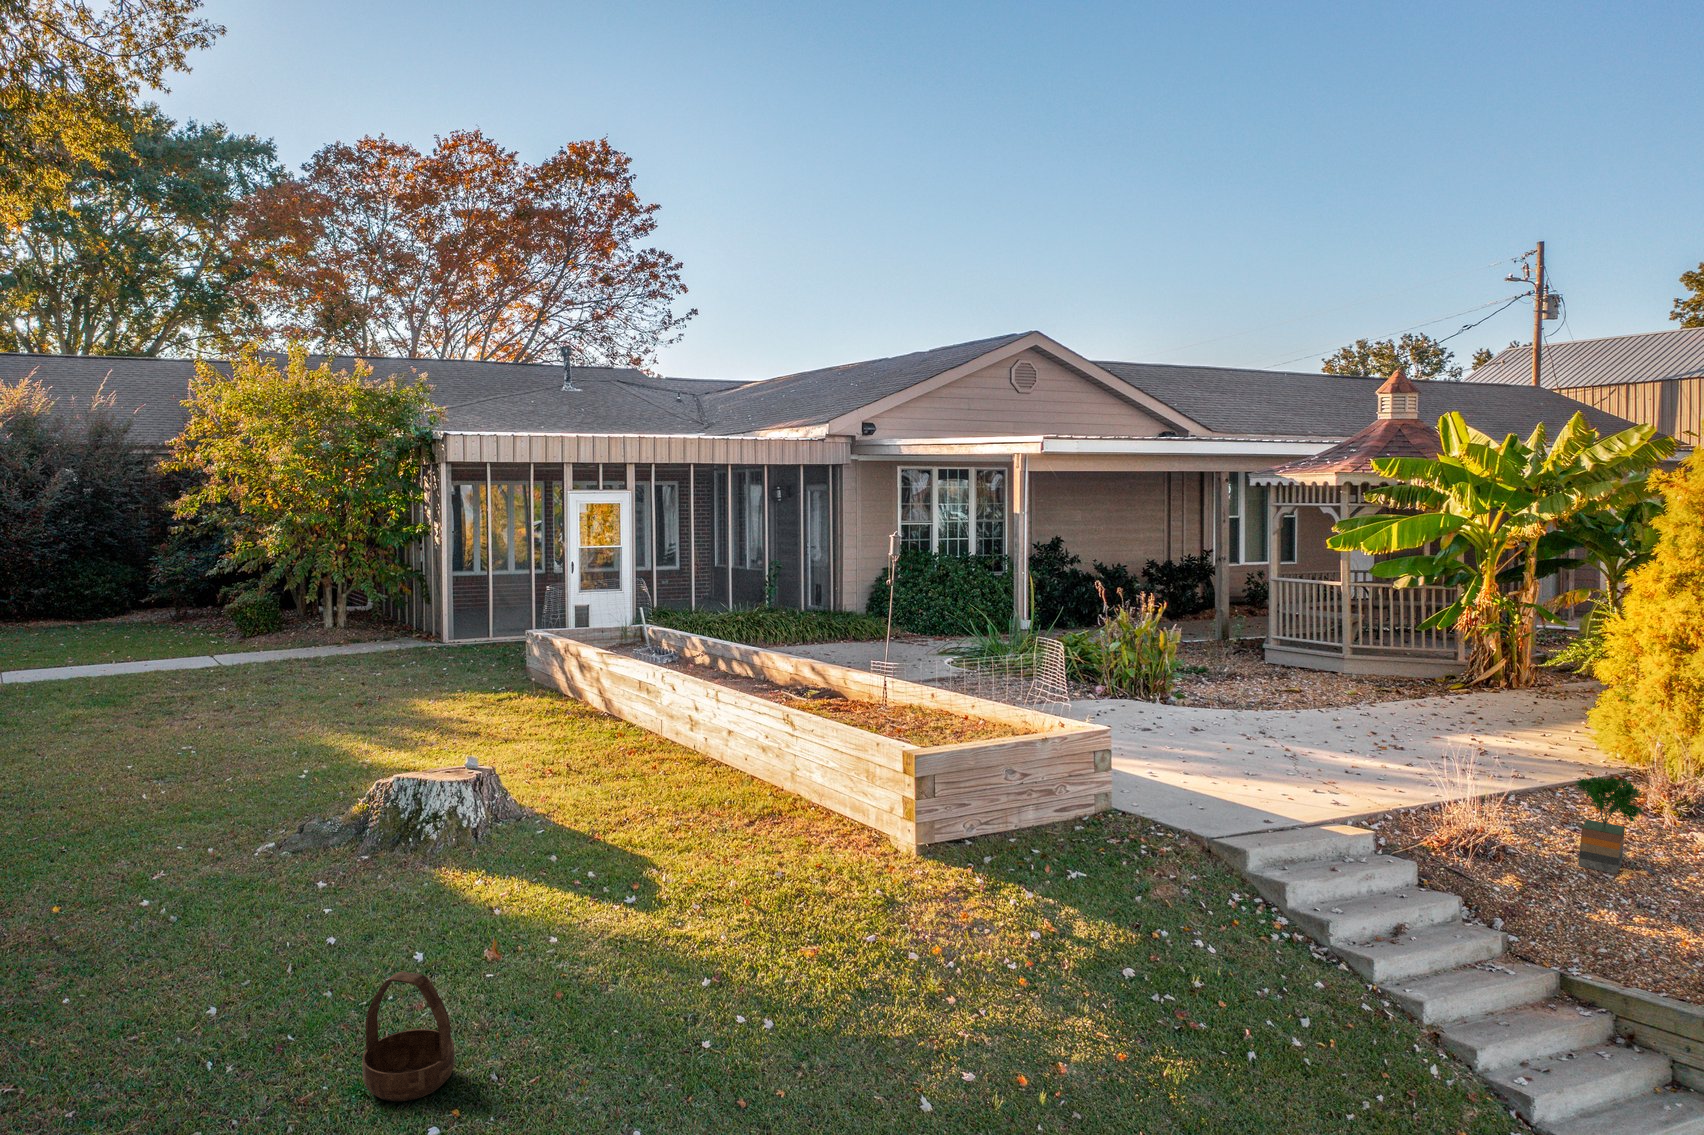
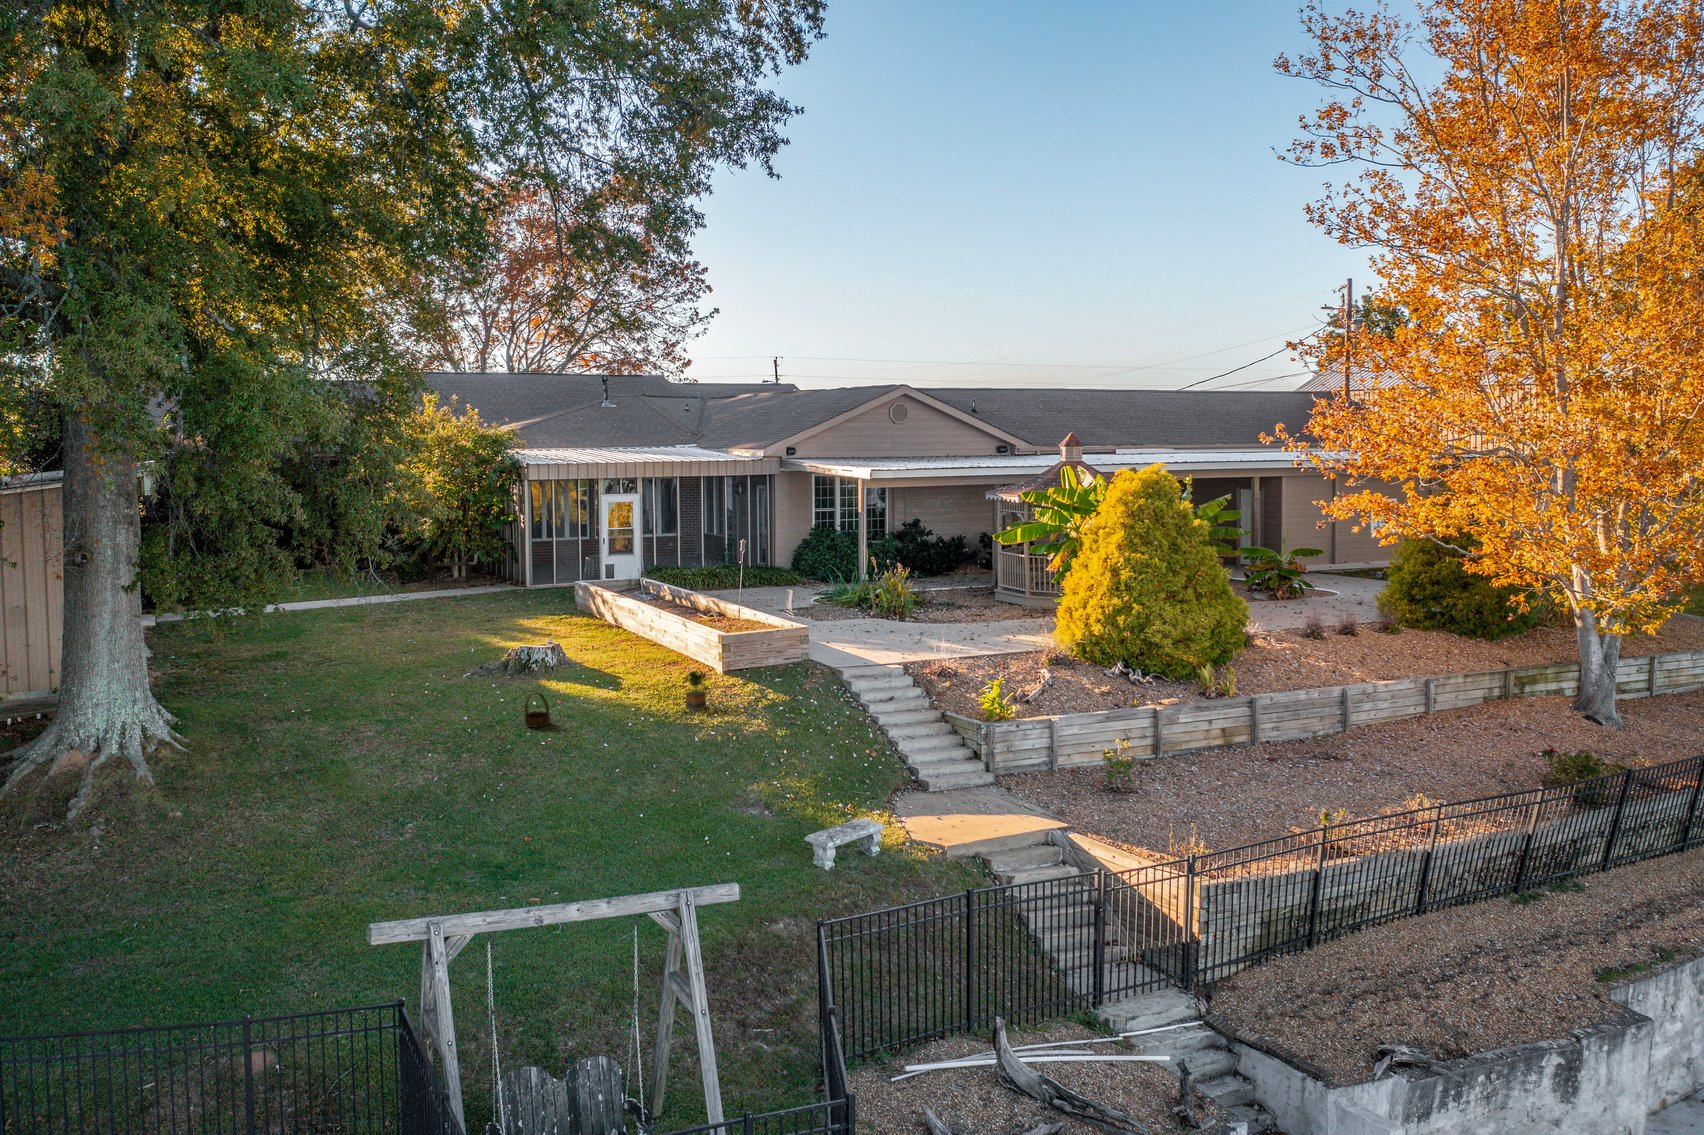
bench: none [271,587,349,639] -> present [427,555,472,584]
potted tree: present [1576,776,1643,874] -> present [685,671,709,711]

